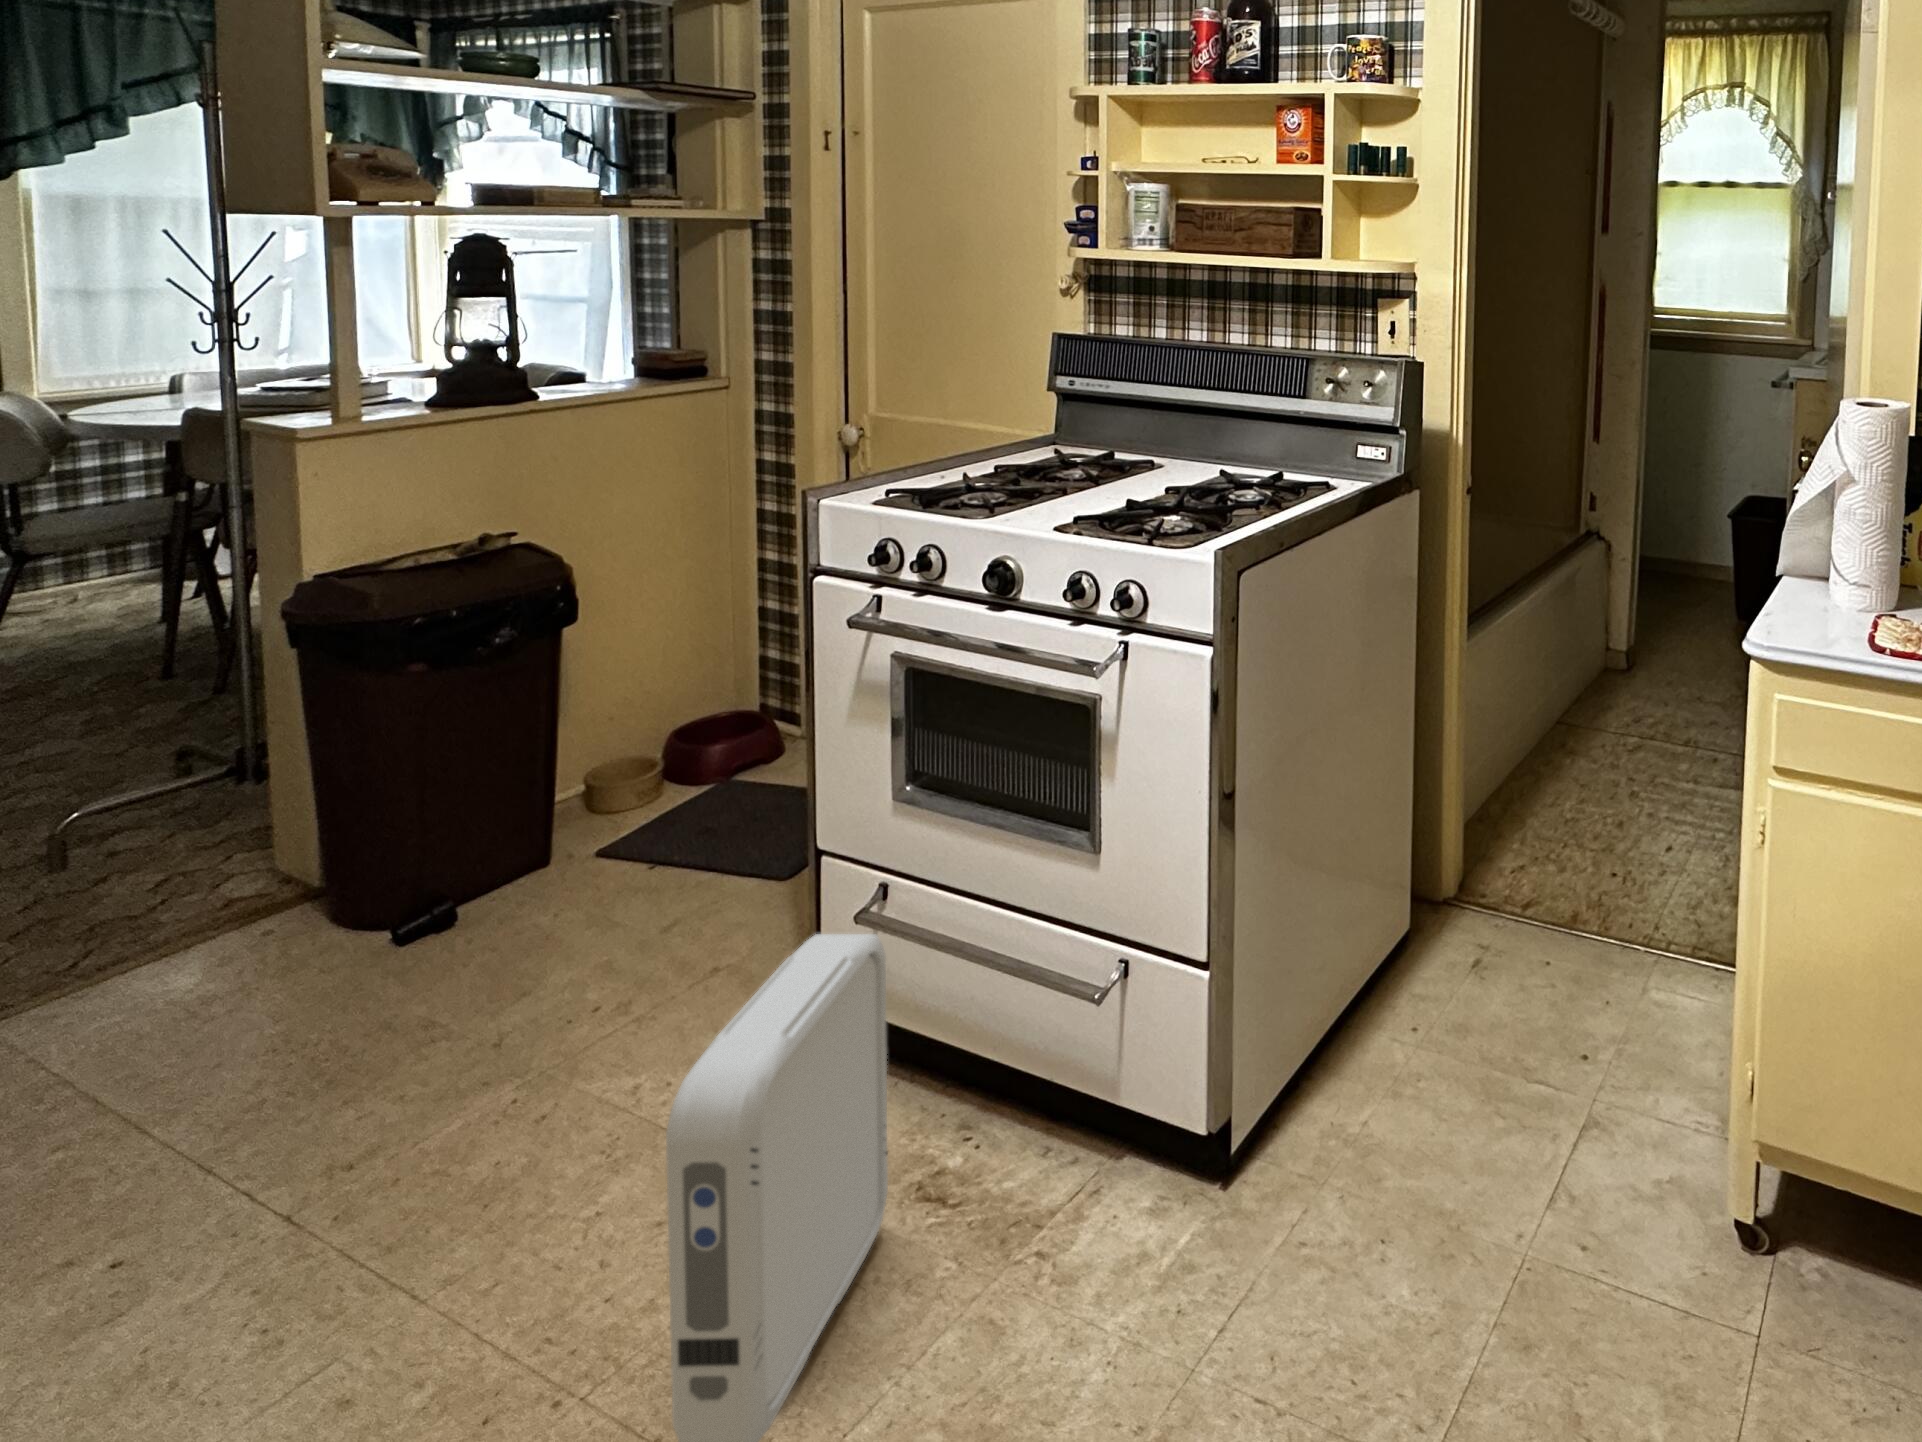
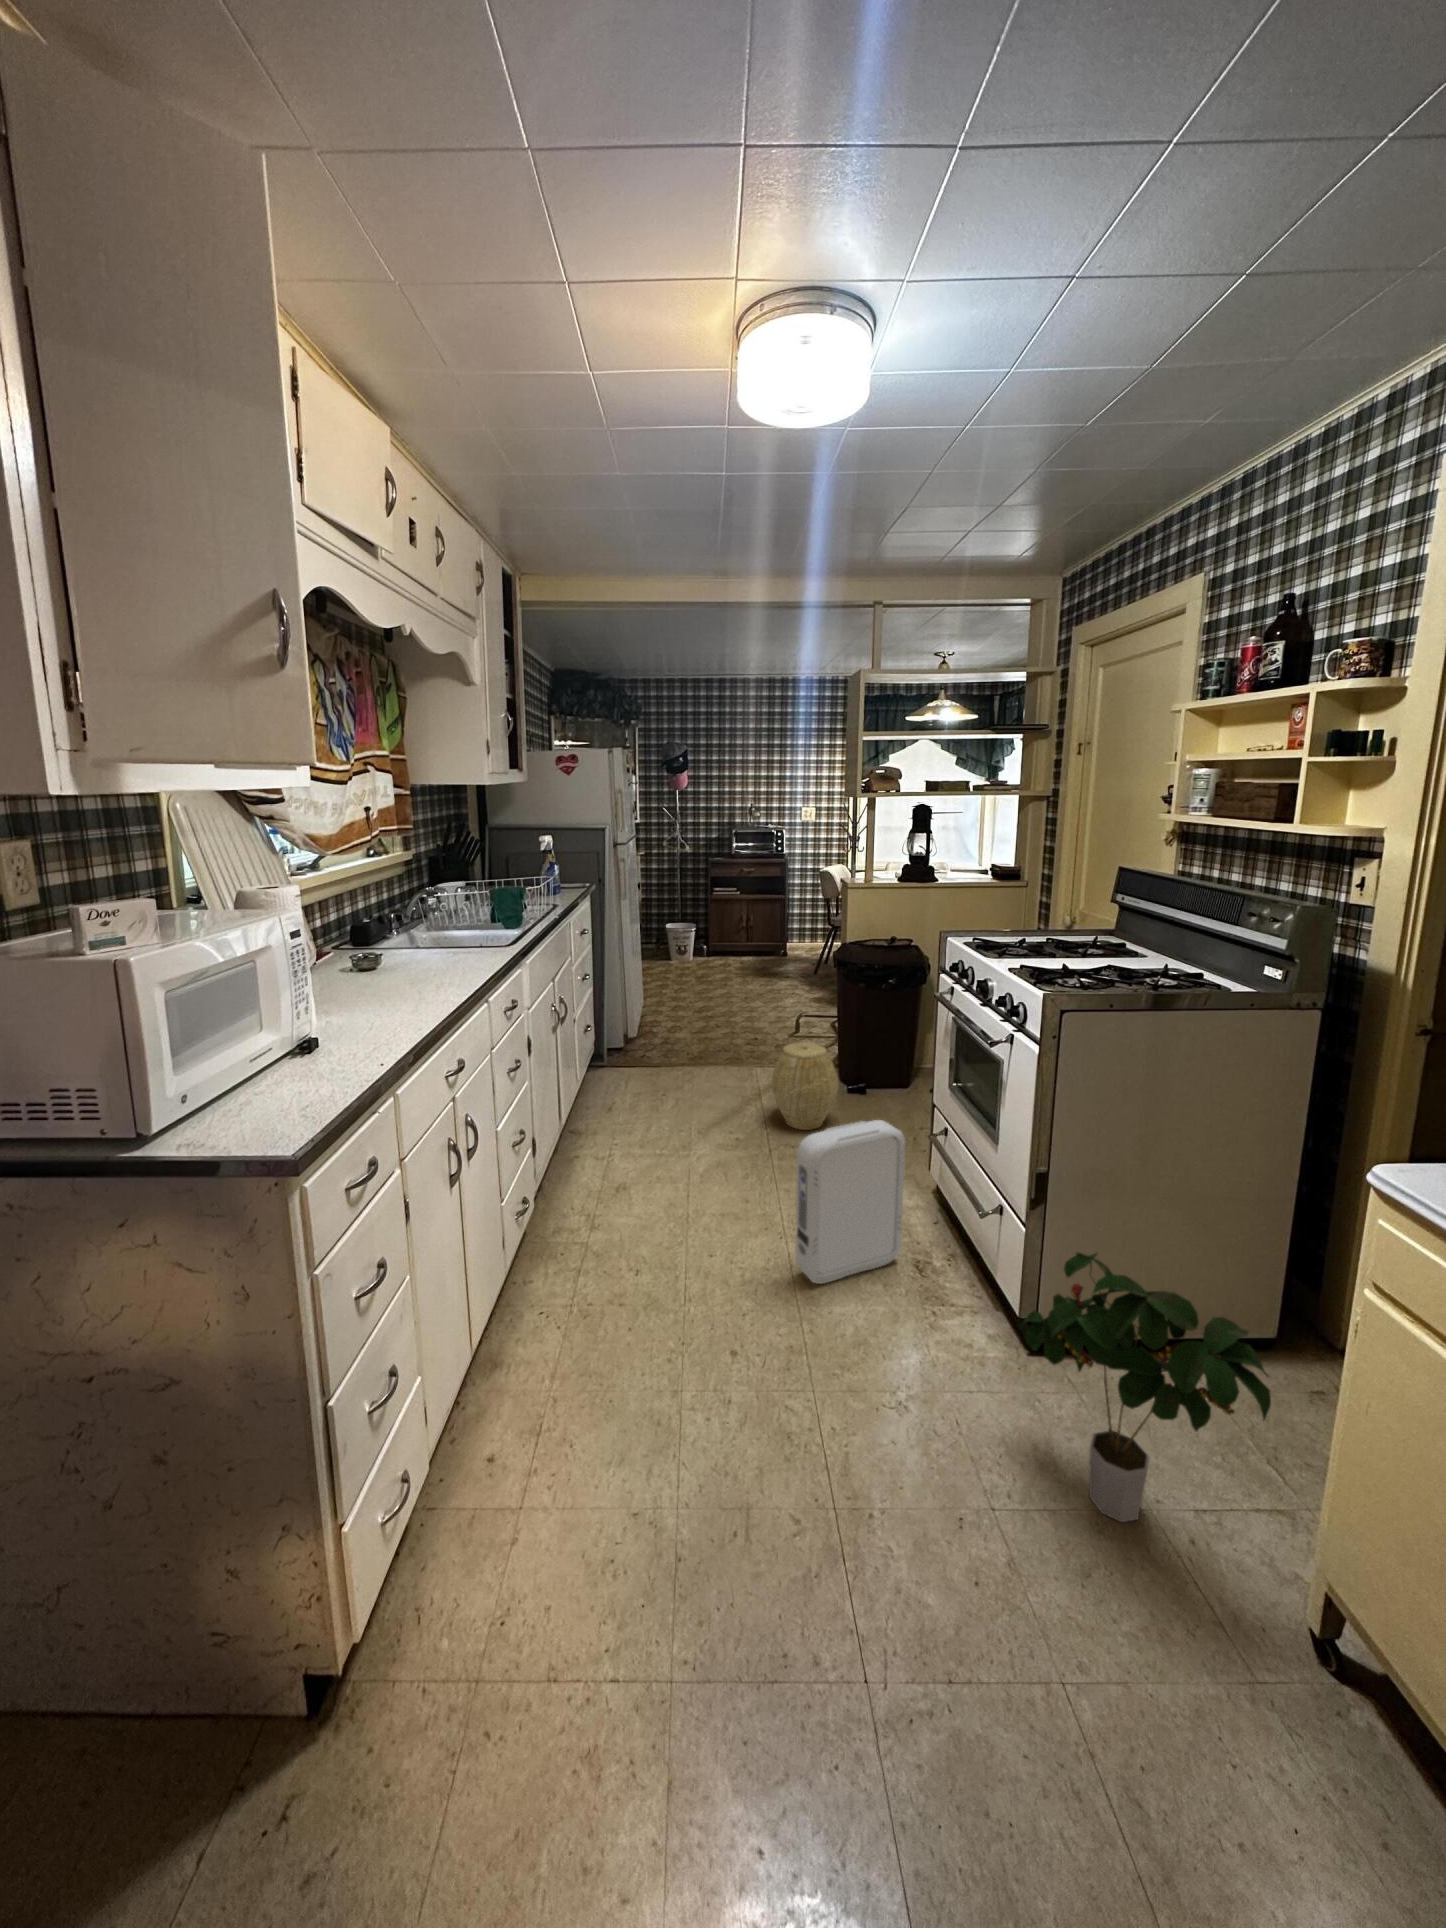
woven basket: none [164,863,430,1139] -> present [772,1042,838,1130]
potted plant: none [1312,904,1668,1319] -> present [1018,1253,1271,1522]

